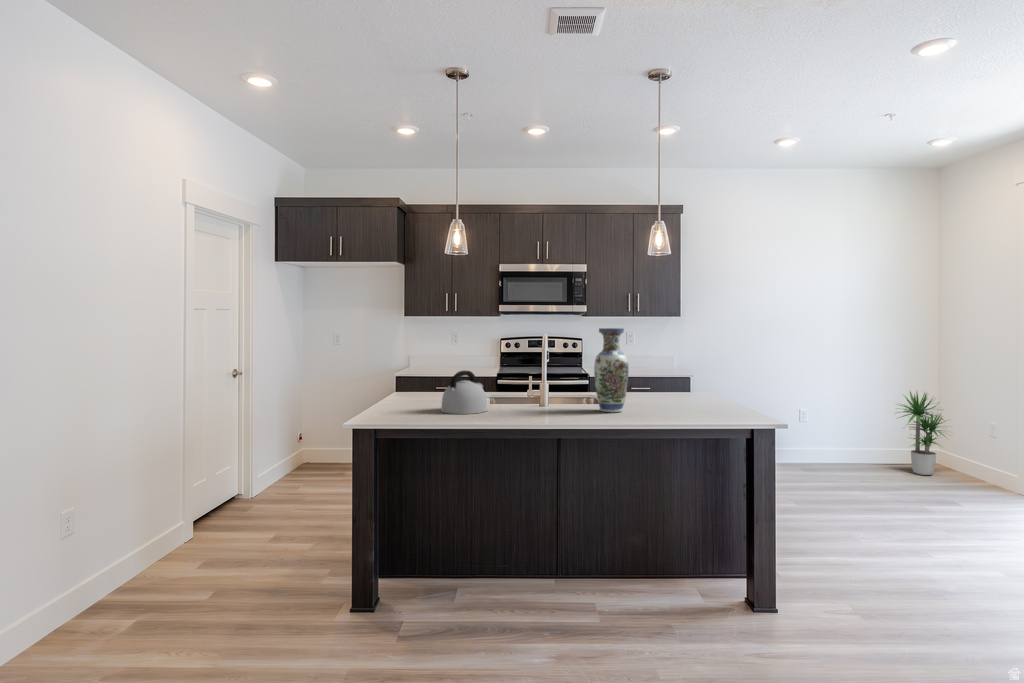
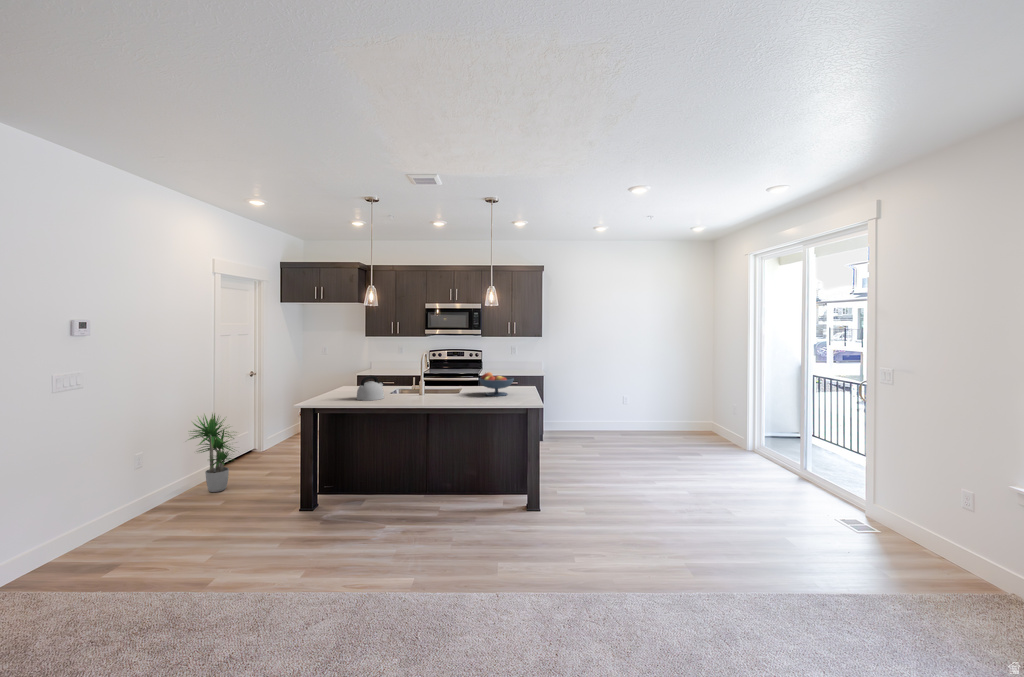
vase: present [594,328,628,412] -> none [444,352,463,399]
fruit bowl: none [642,366,705,407] -> present [479,372,514,396]
potted plant: present [899,391,946,475] -> present [189,414,234,492]

